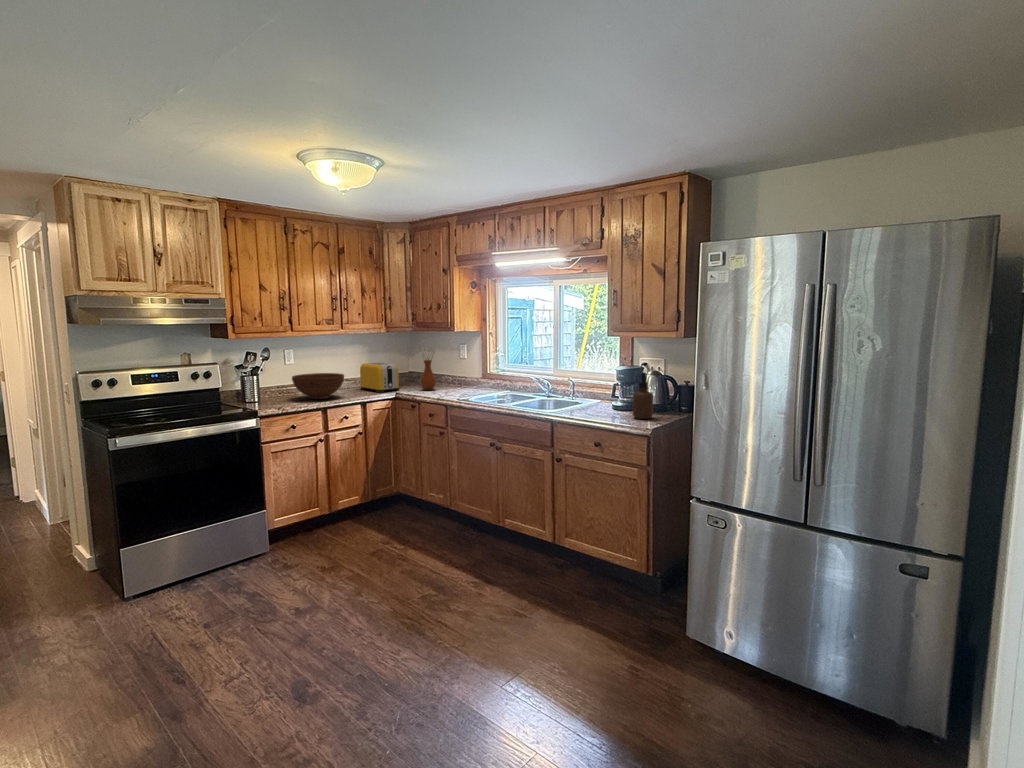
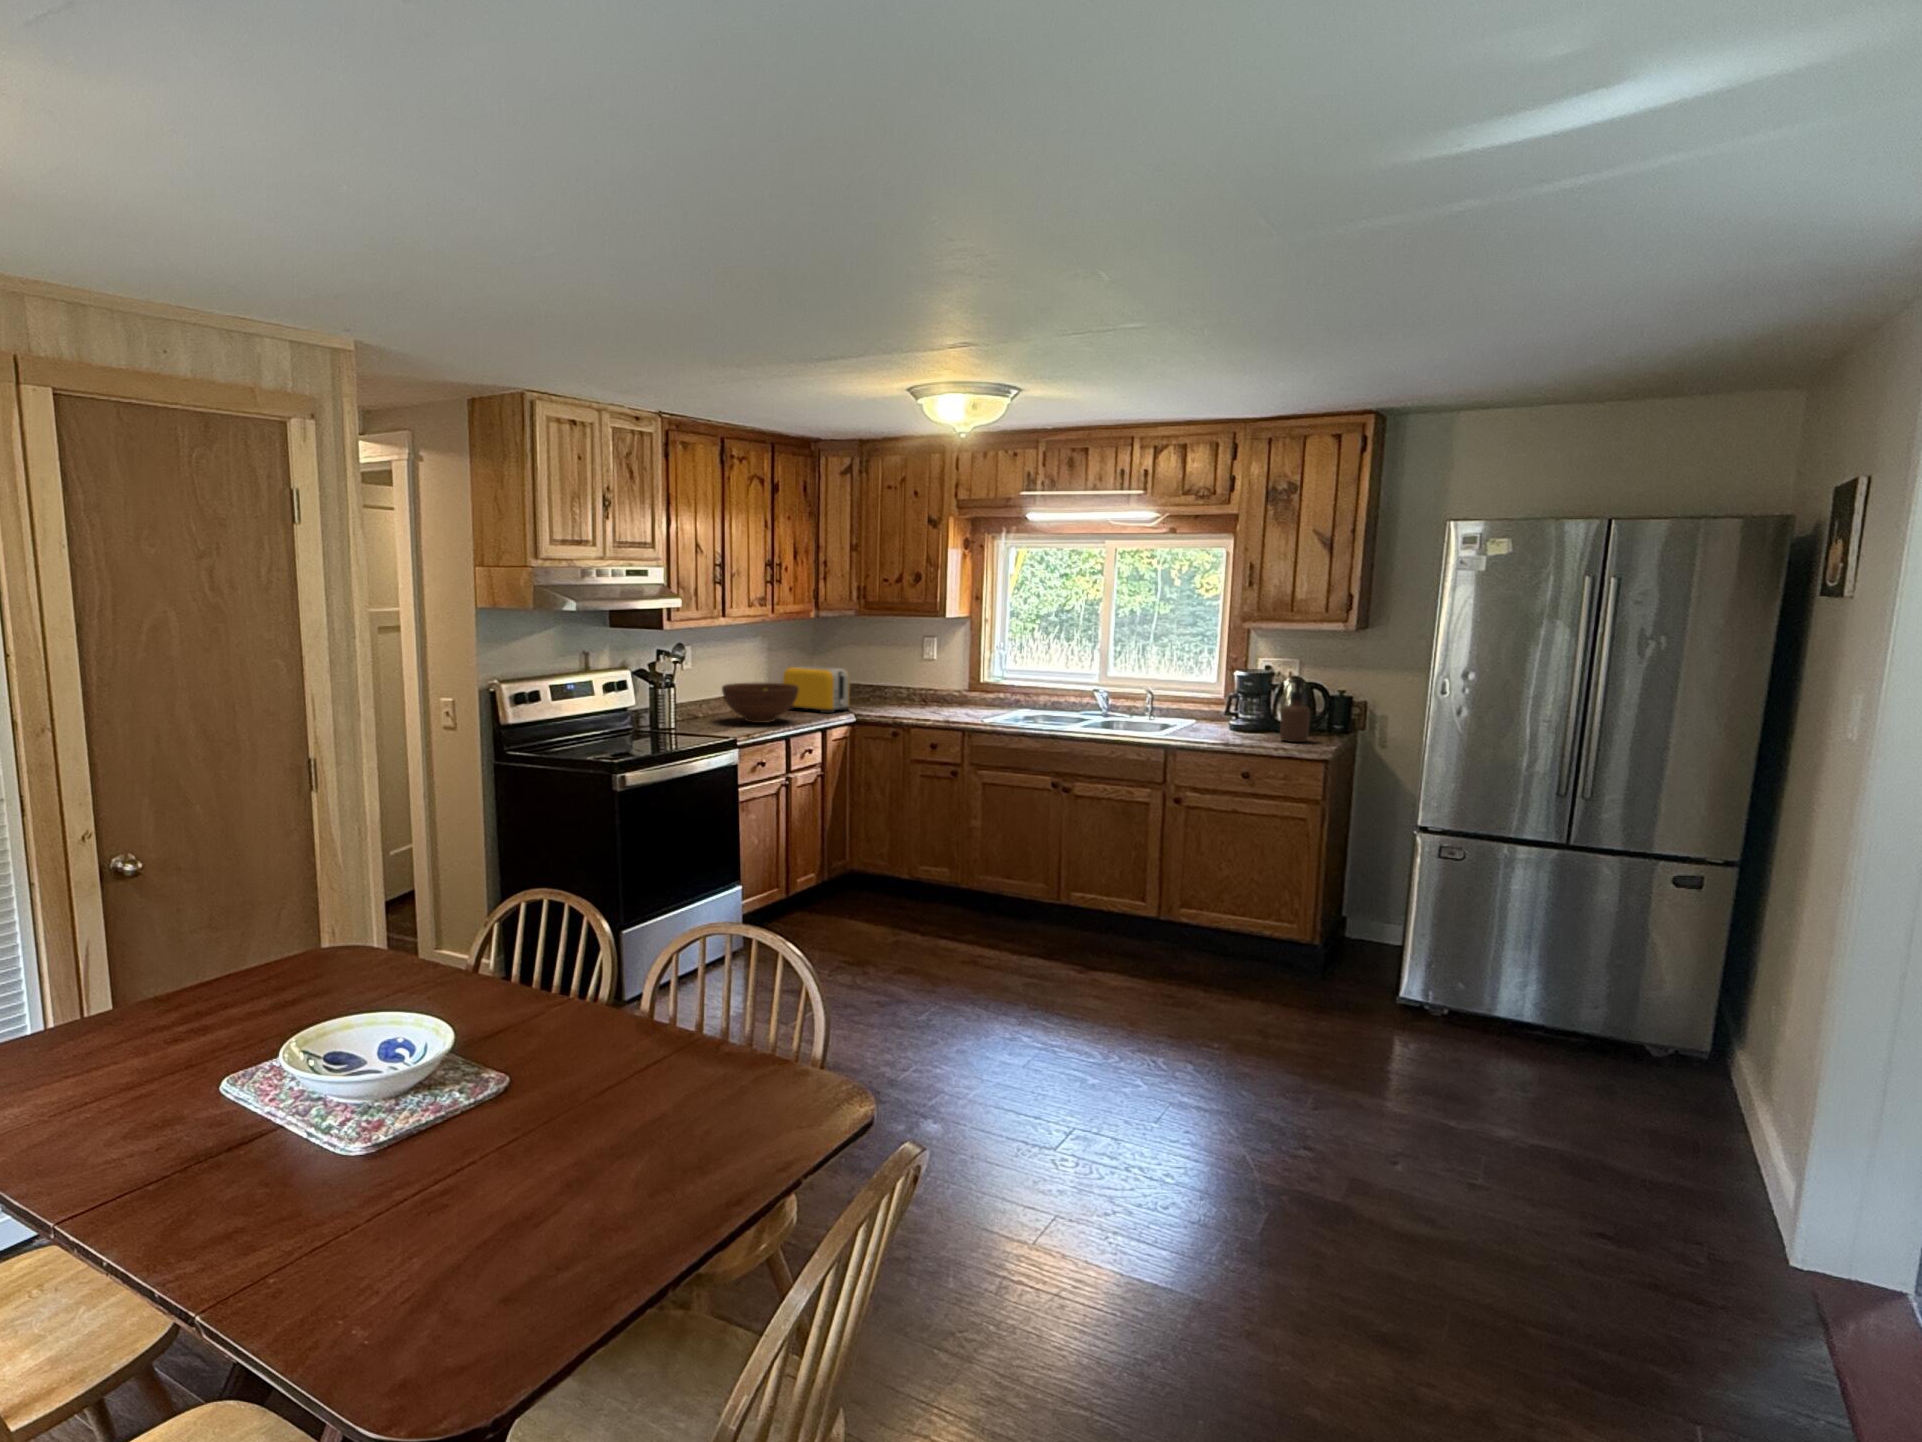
vase: present [419,345,437,390] -> none [874,638,917,710]

